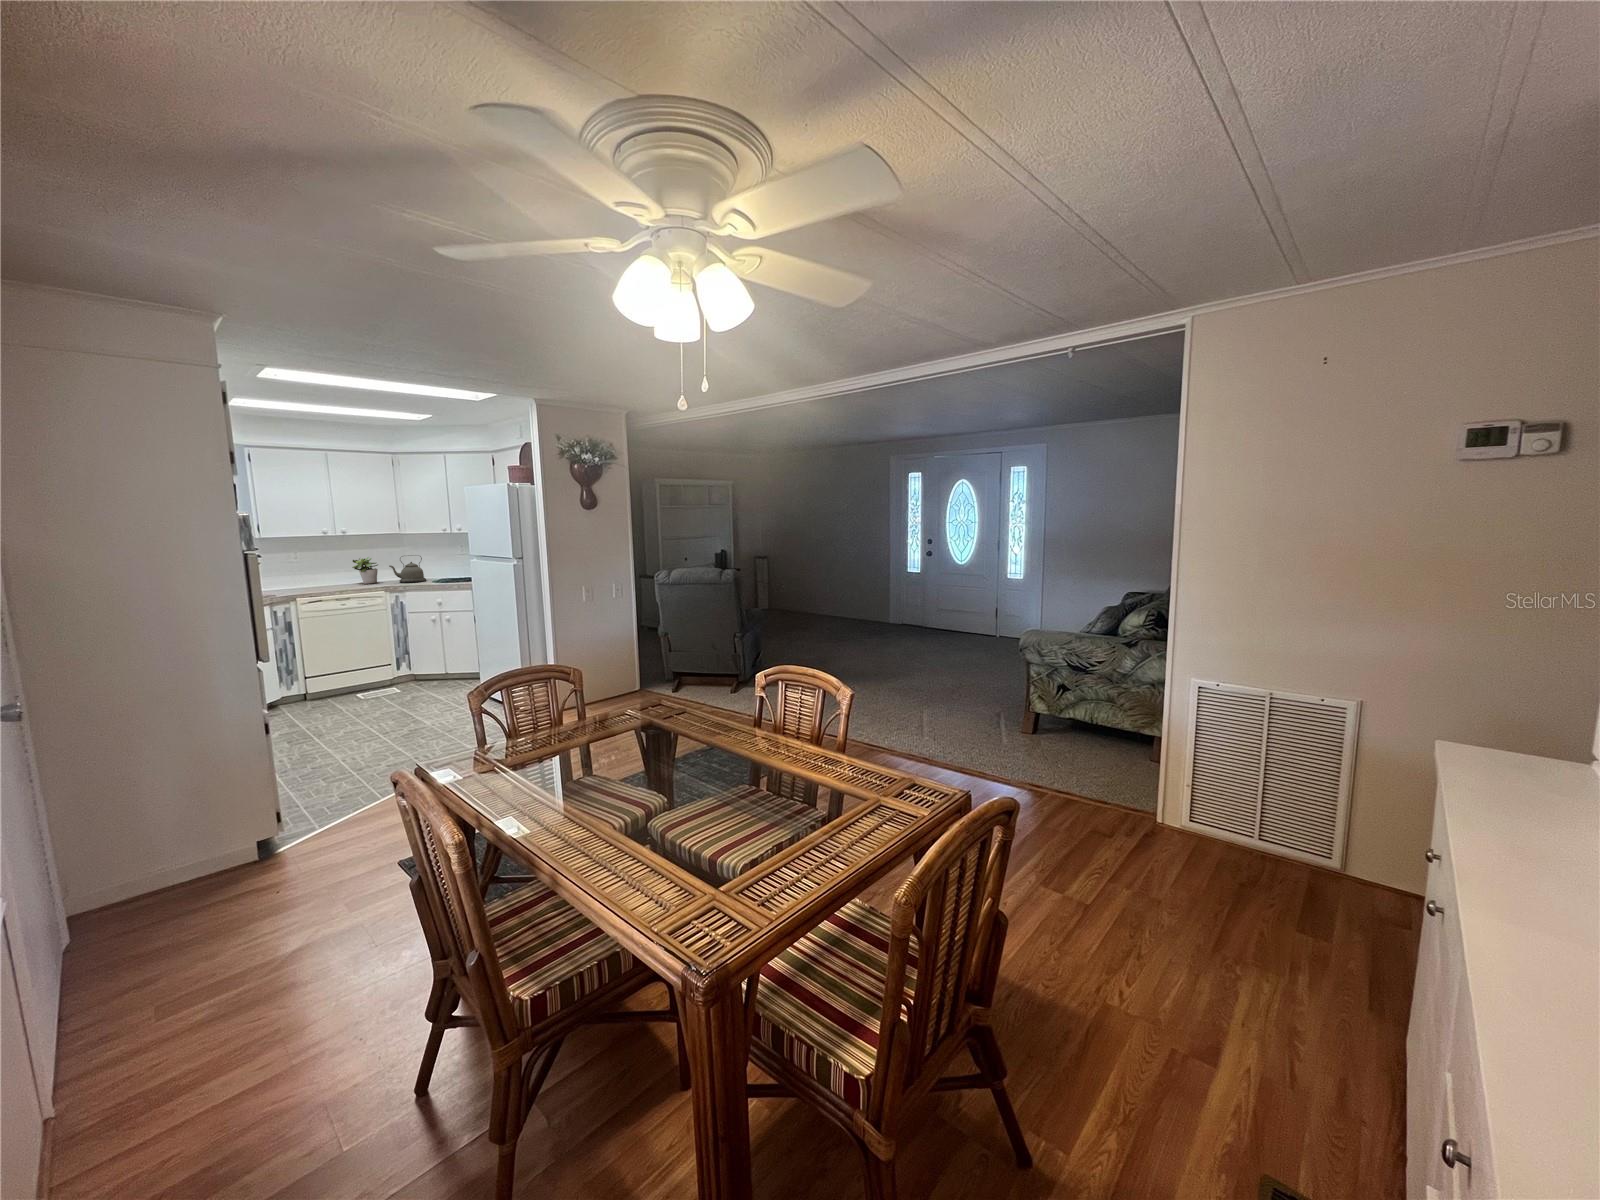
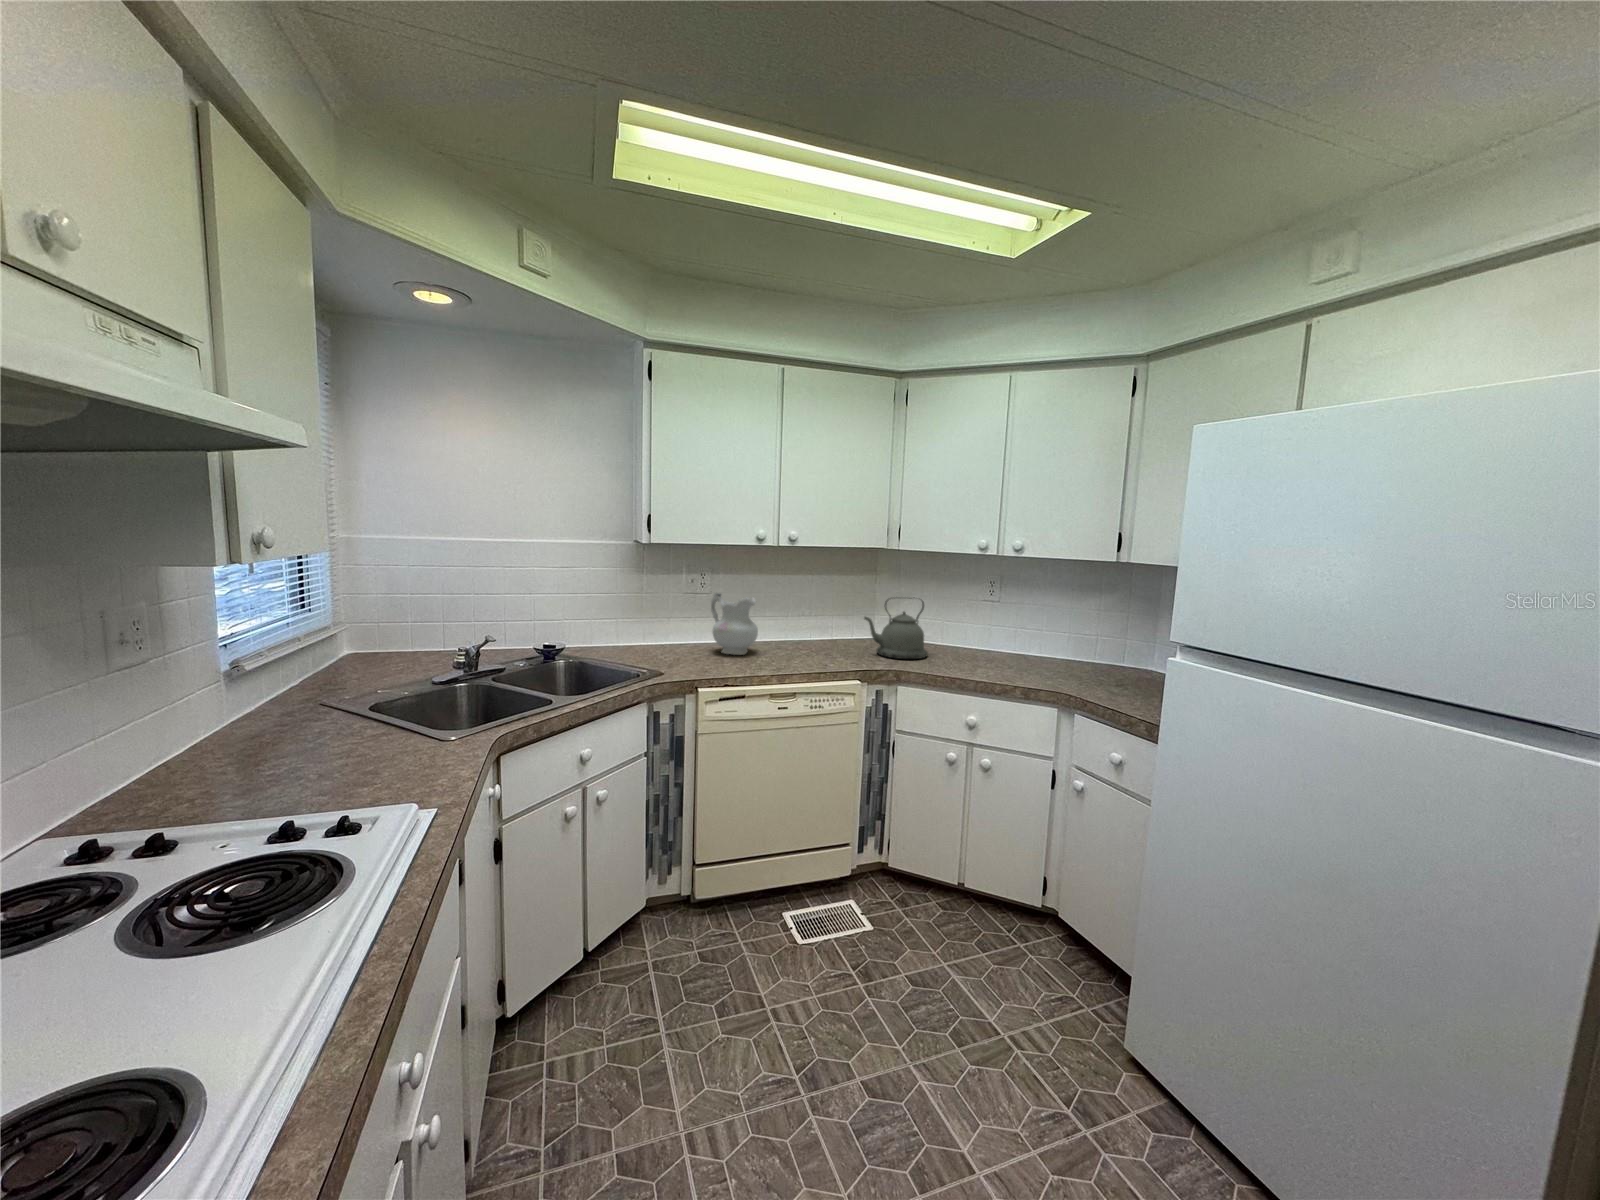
potted plant: present [352,557,378,584] -> none [794,592,842,650]
ceramic pitcher: none [301,560,330,589] -> present [711,593,758,655]

